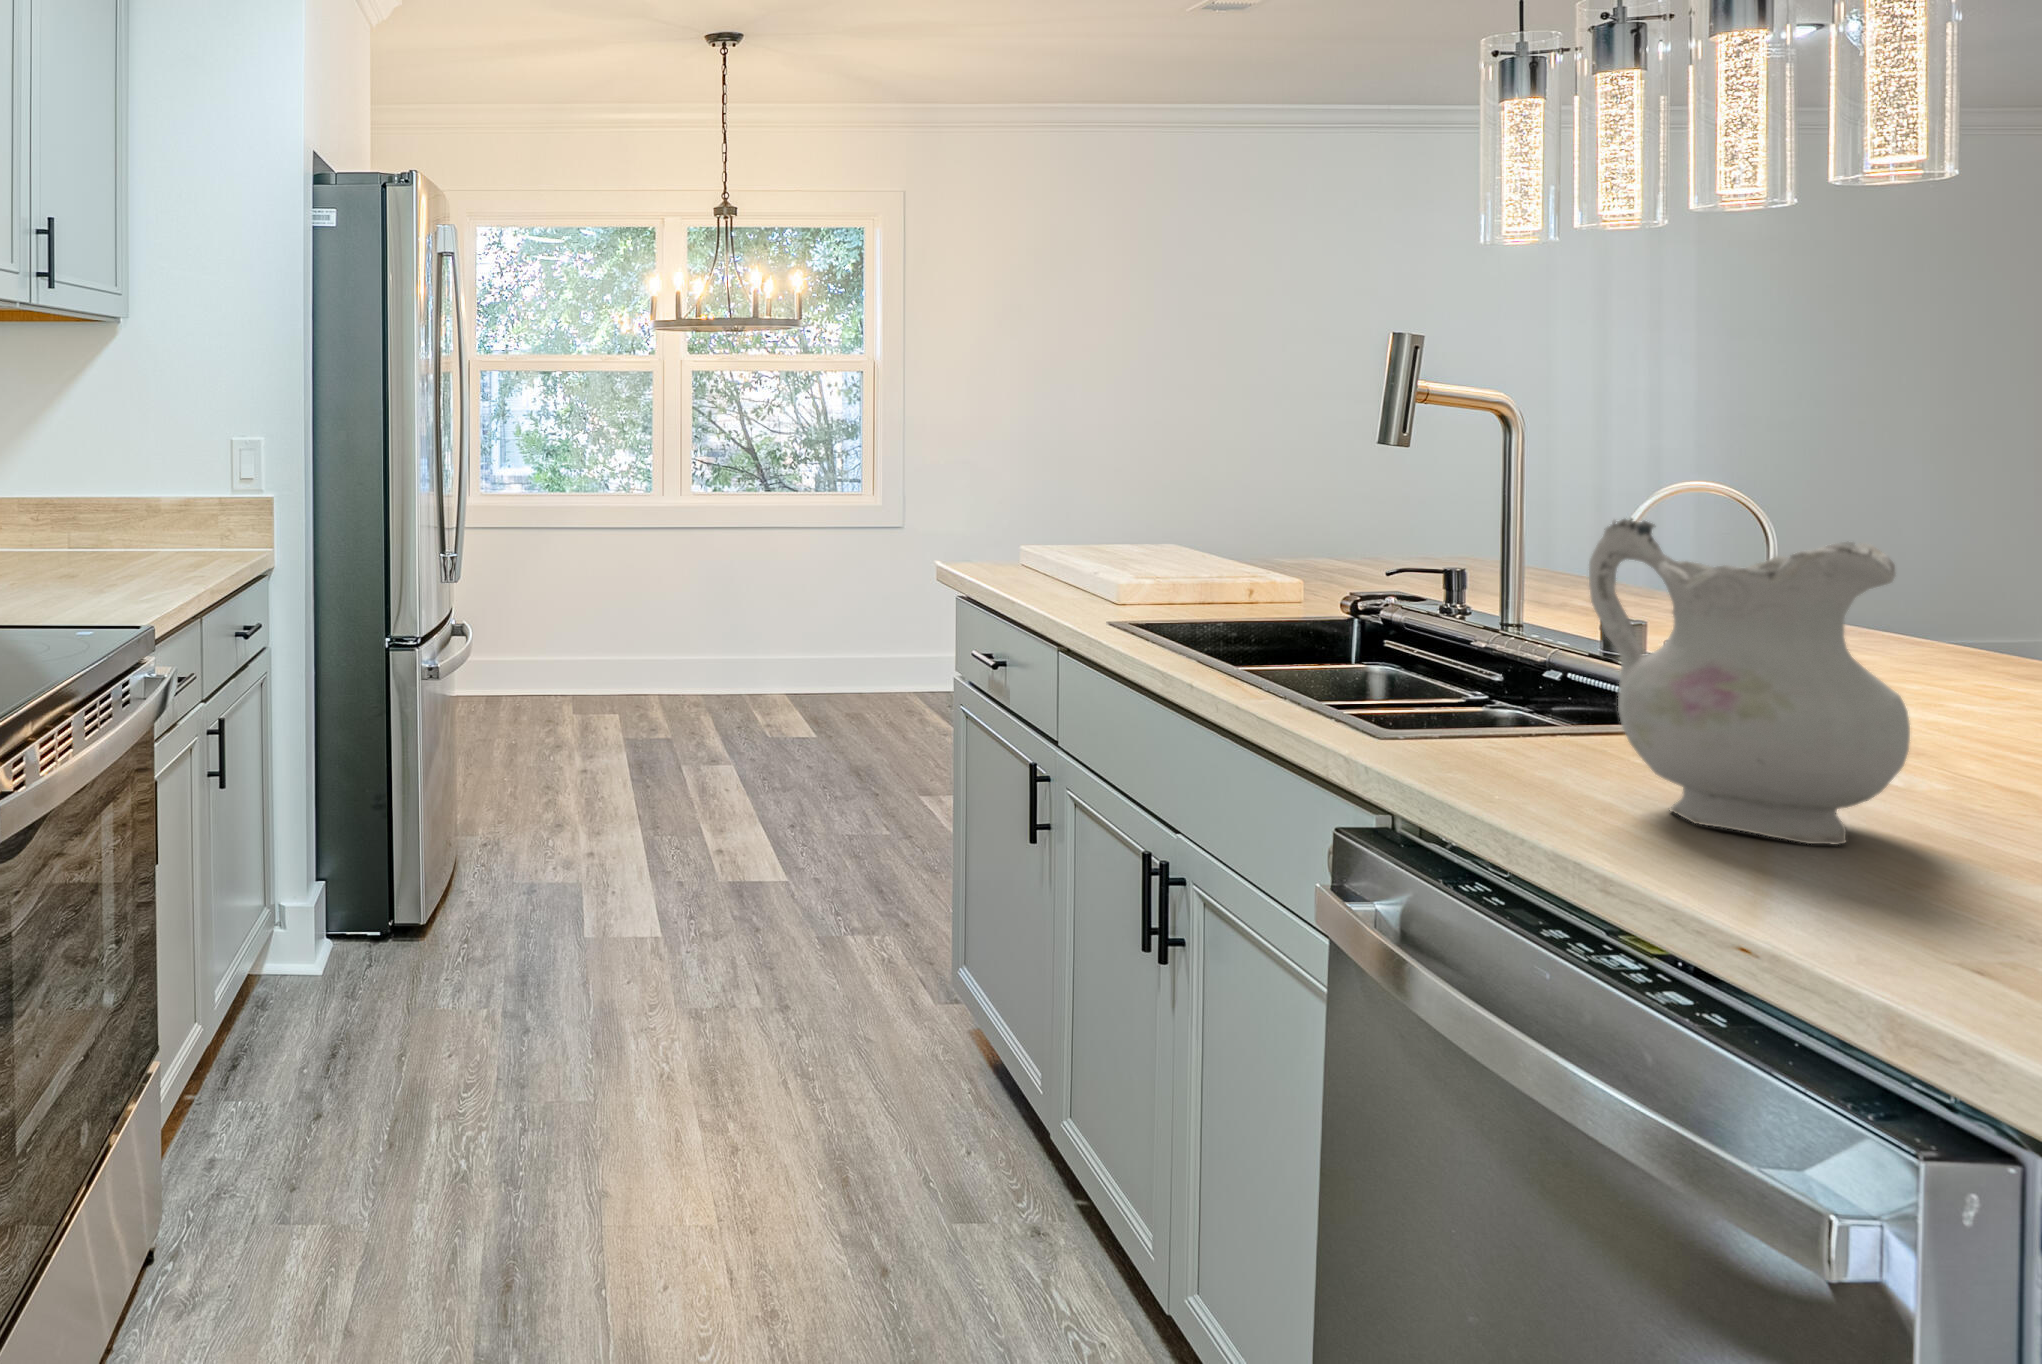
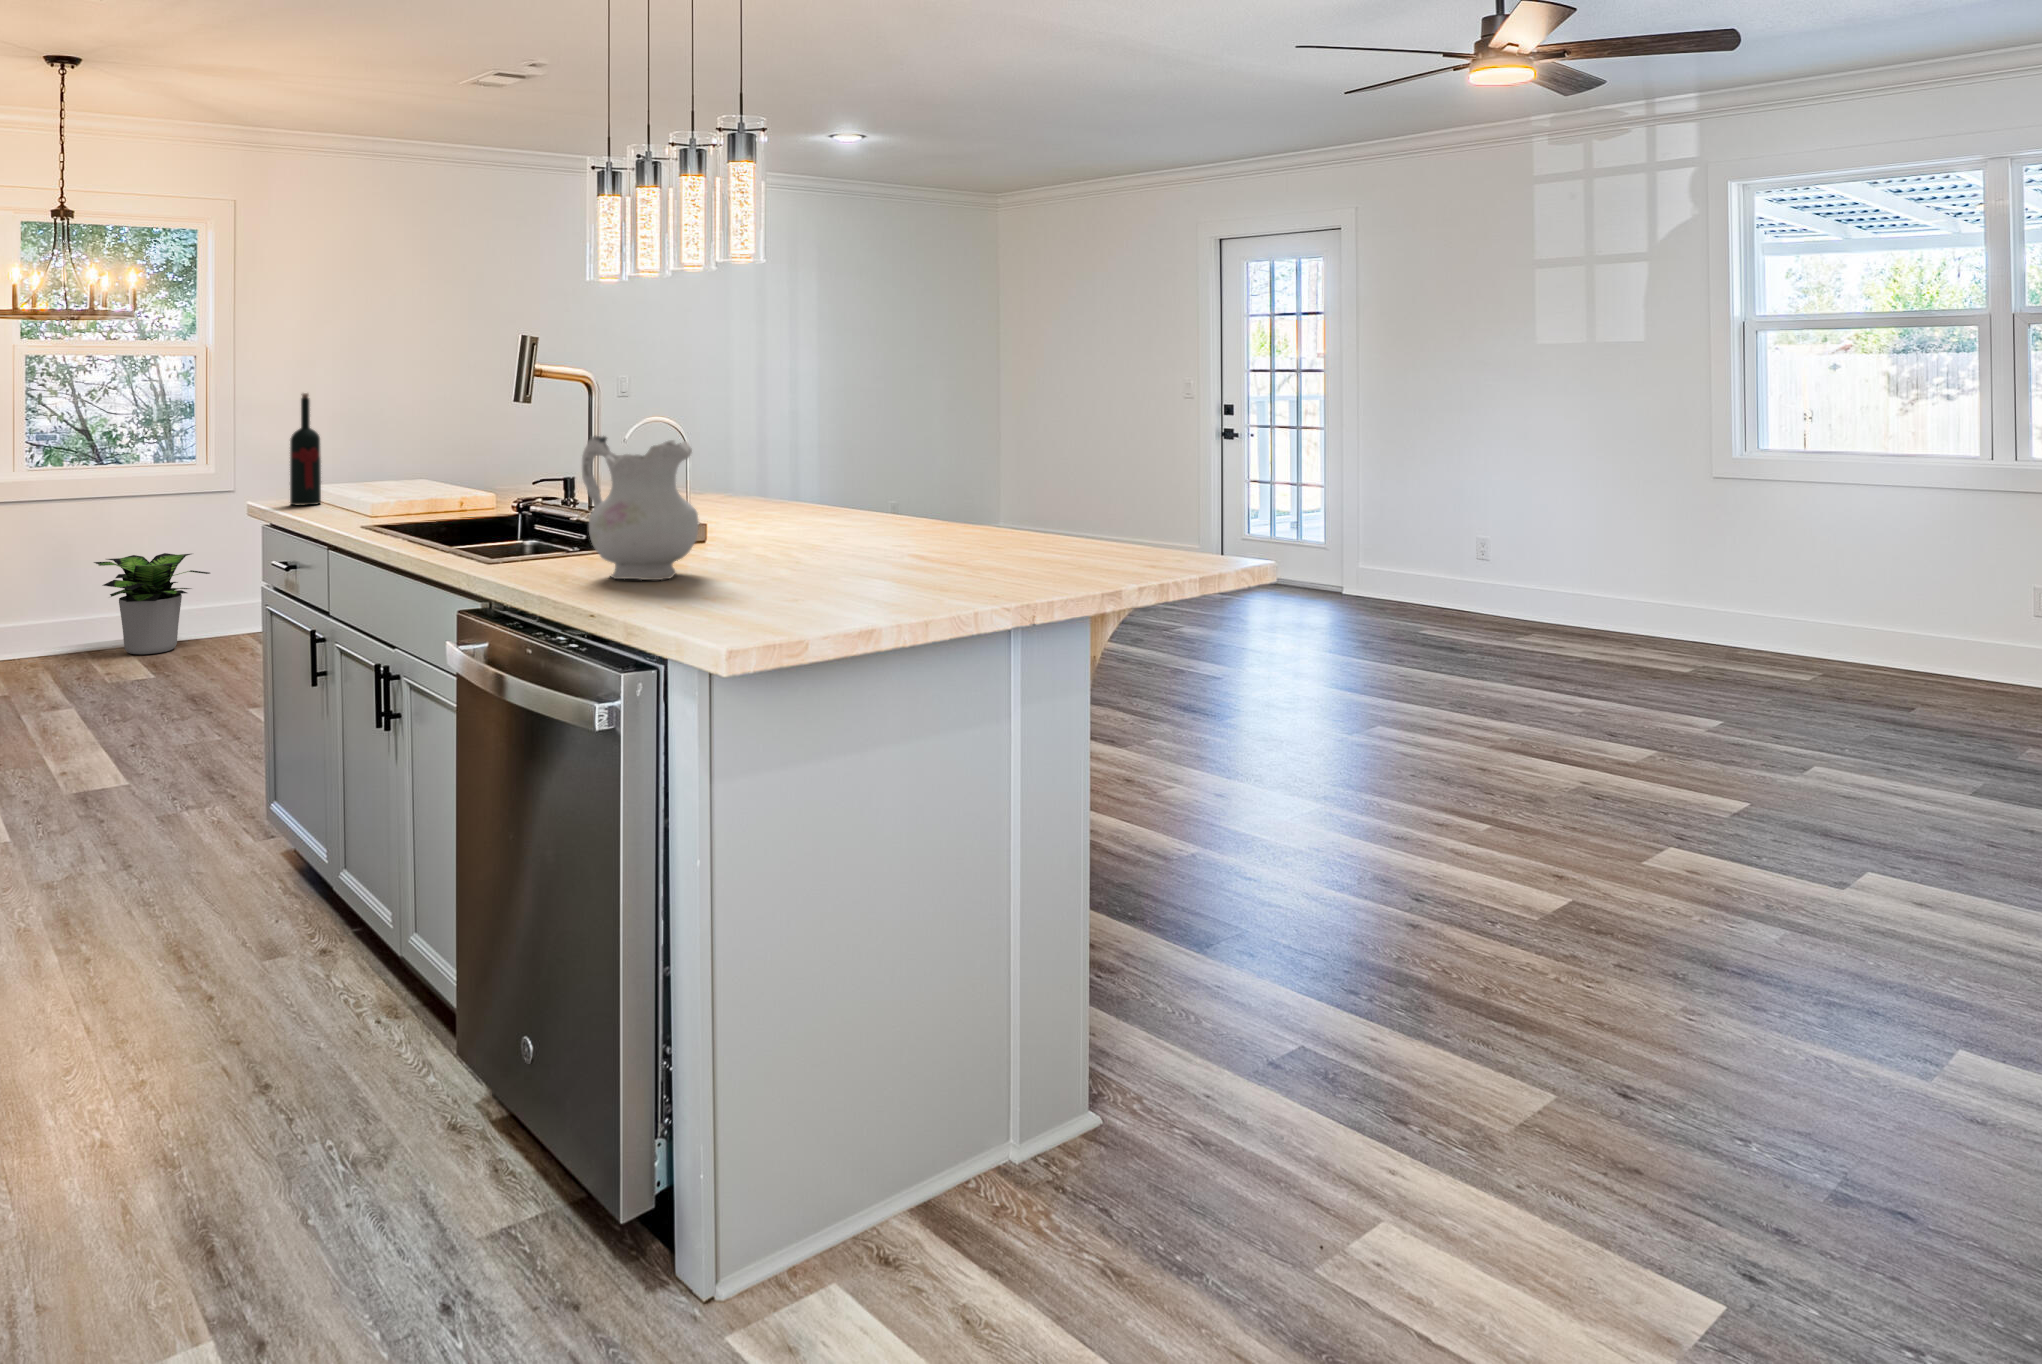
wine bottle: none [985,418,1025,570] -> present [290,393,321,505]
potted plant: none [756,591,876,705] -> present [94,553,210,654]

